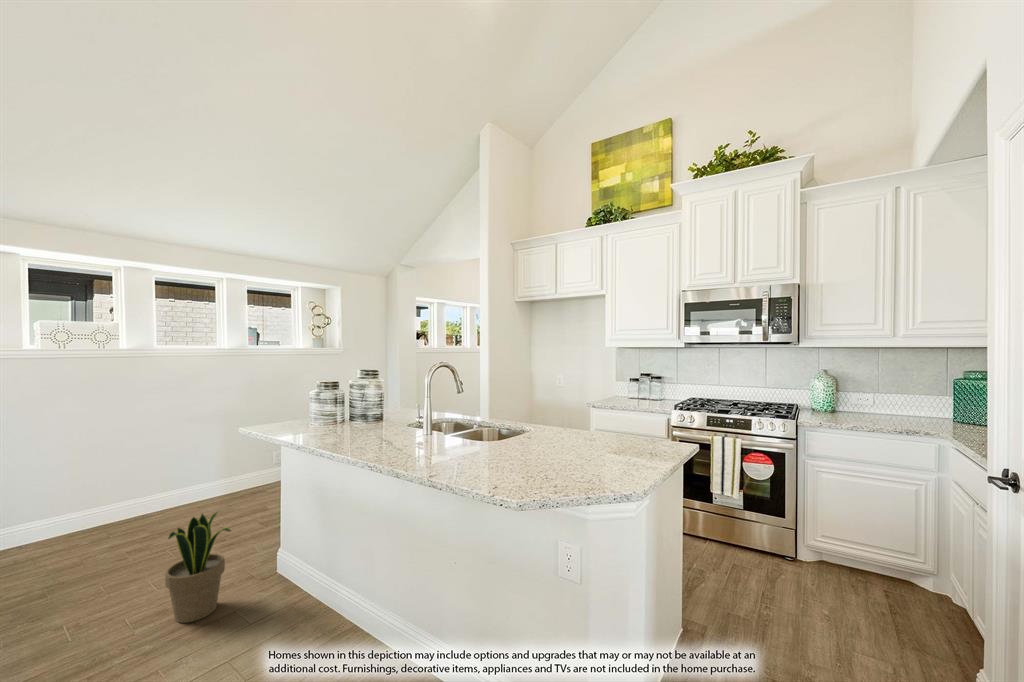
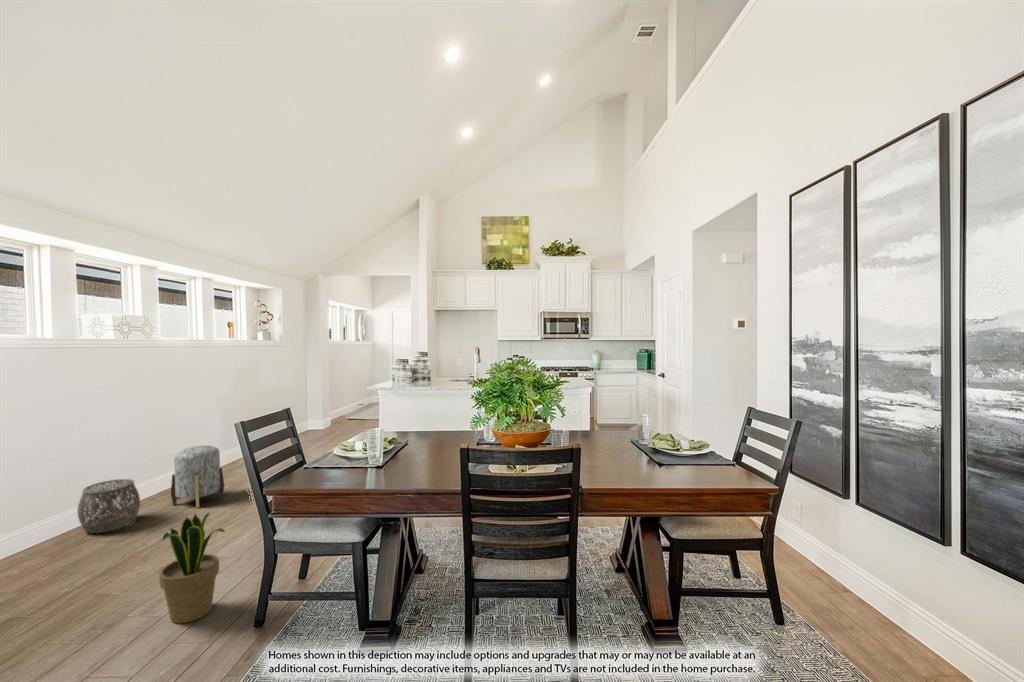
stool: none [185,450,237,510] -> present [171,446,225,508]
woven basket: none [92,482,155,535] -> present [77,479,140,533]

